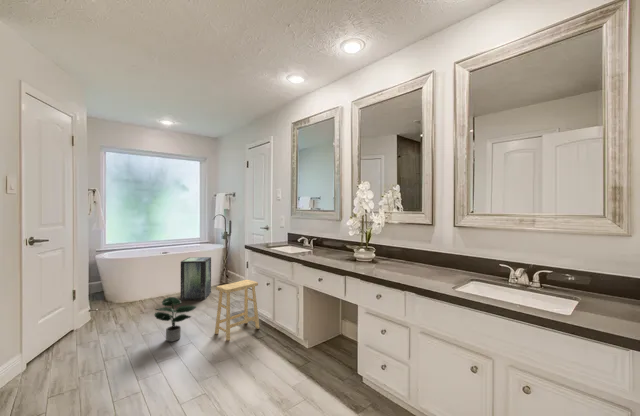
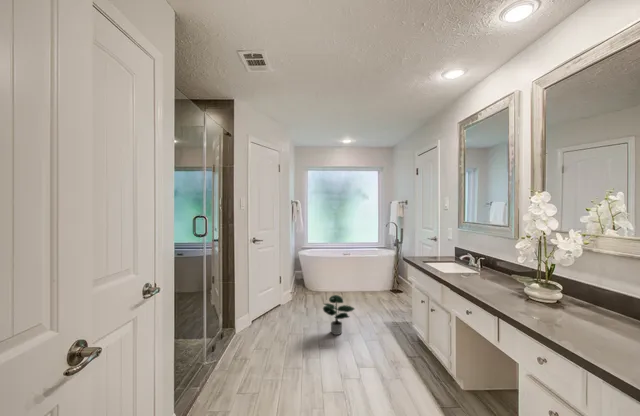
storage box: present [181,257,211,300] -> none [354,261,382,302]
footstool: present [215,280,259,341] -> none [370,292,414,350]

